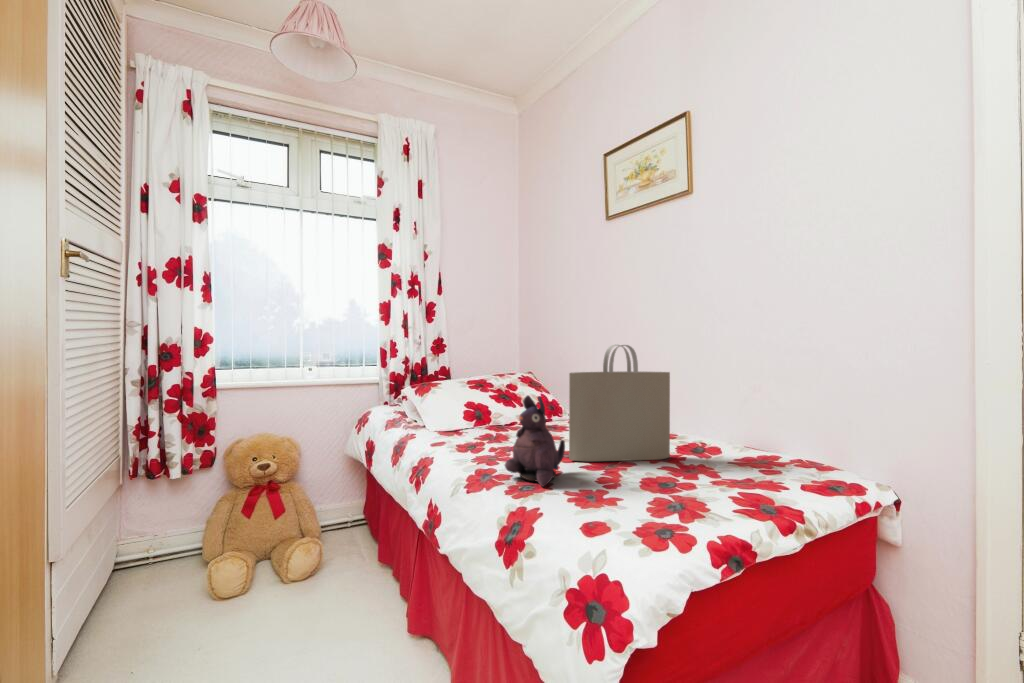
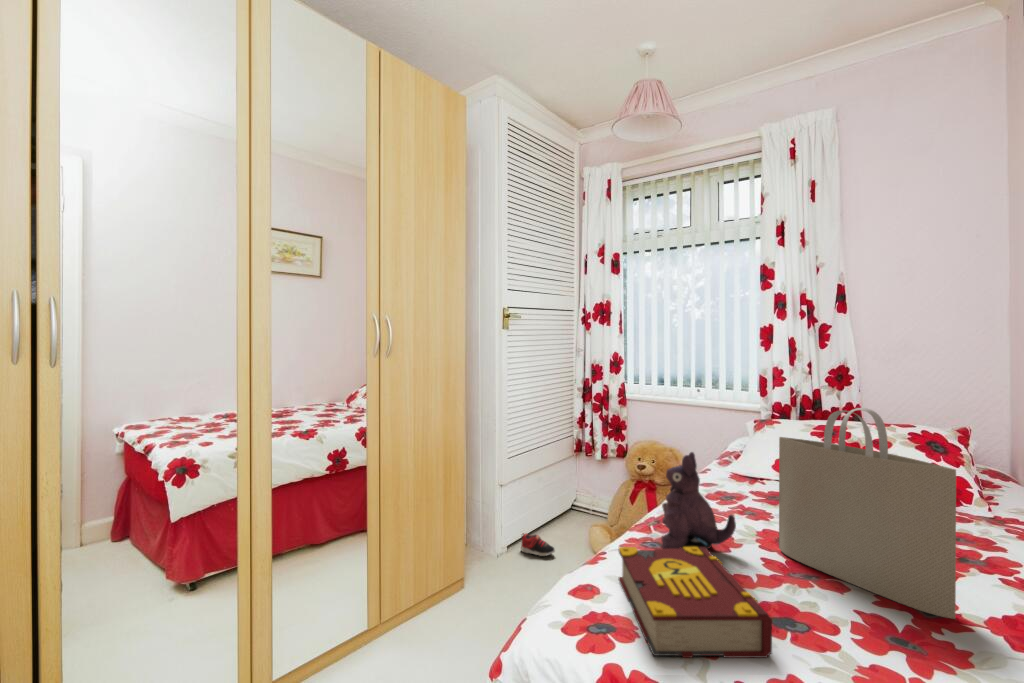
book: none [584,460,705,528] -> present [618,547,772,658]
shoe: none [95,617,170,660] -> present [521,533,555,556]

